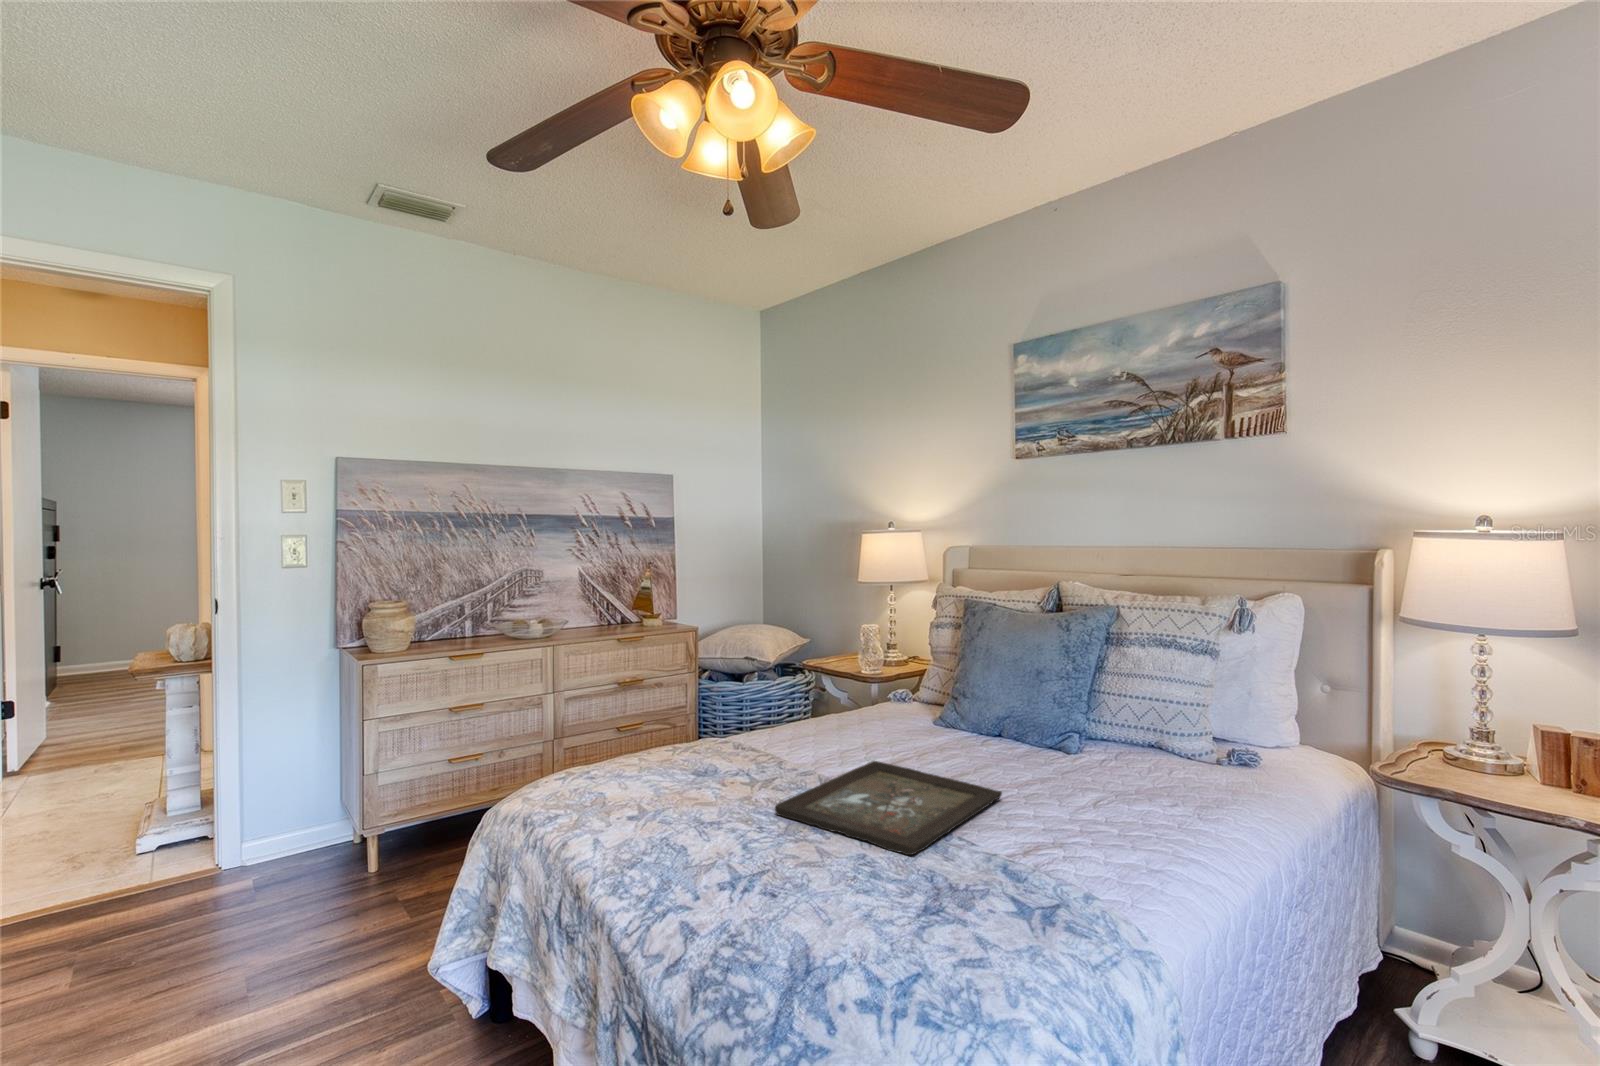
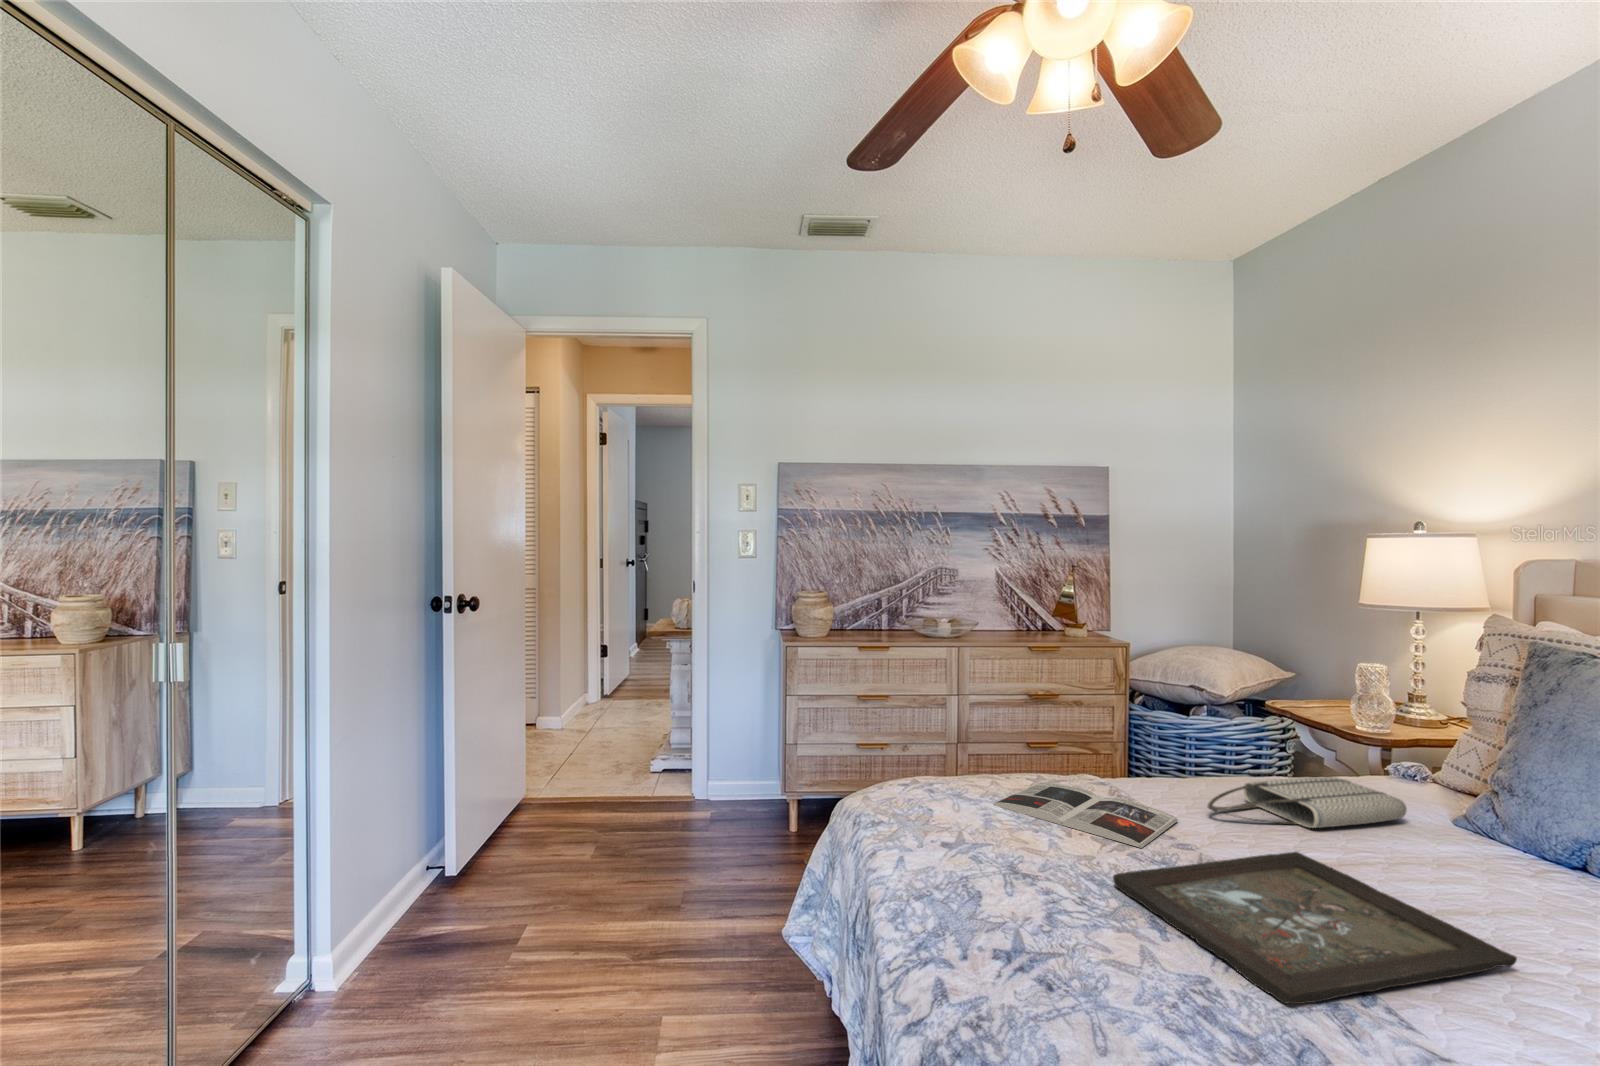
tote bag: none [807,707,917,747] -> present [1208,777,1407,828]
magazine: none [651,749,791,783] -> present [993,782,1178,848]

